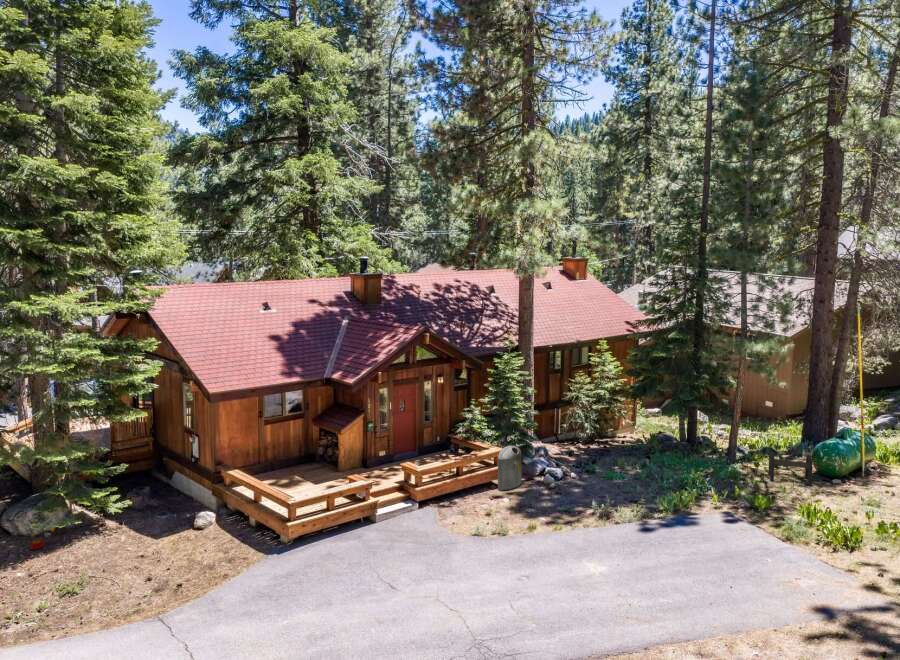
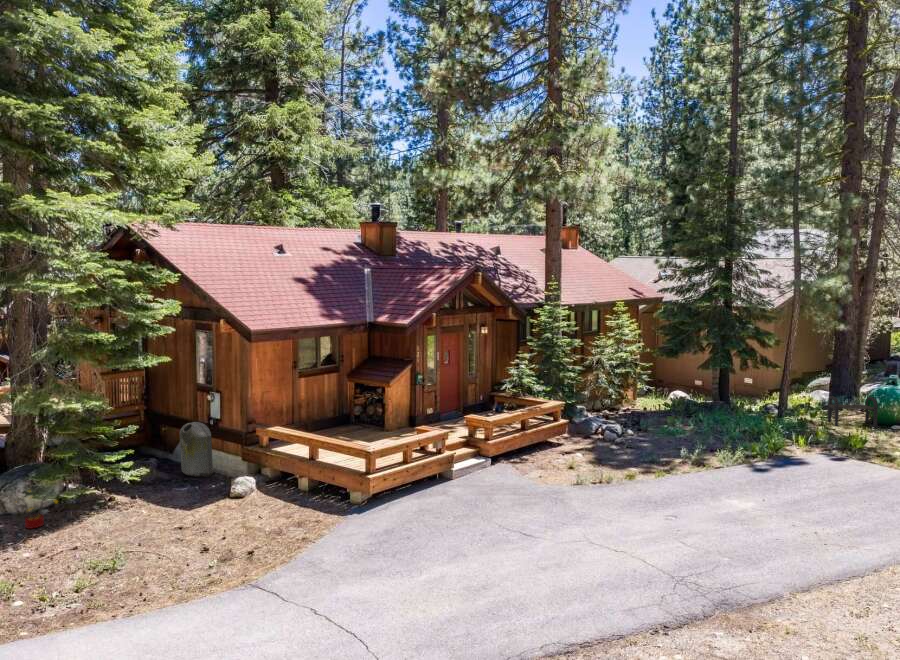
trash can: present [498,446,521,491] -> present [180,422,213,477]

